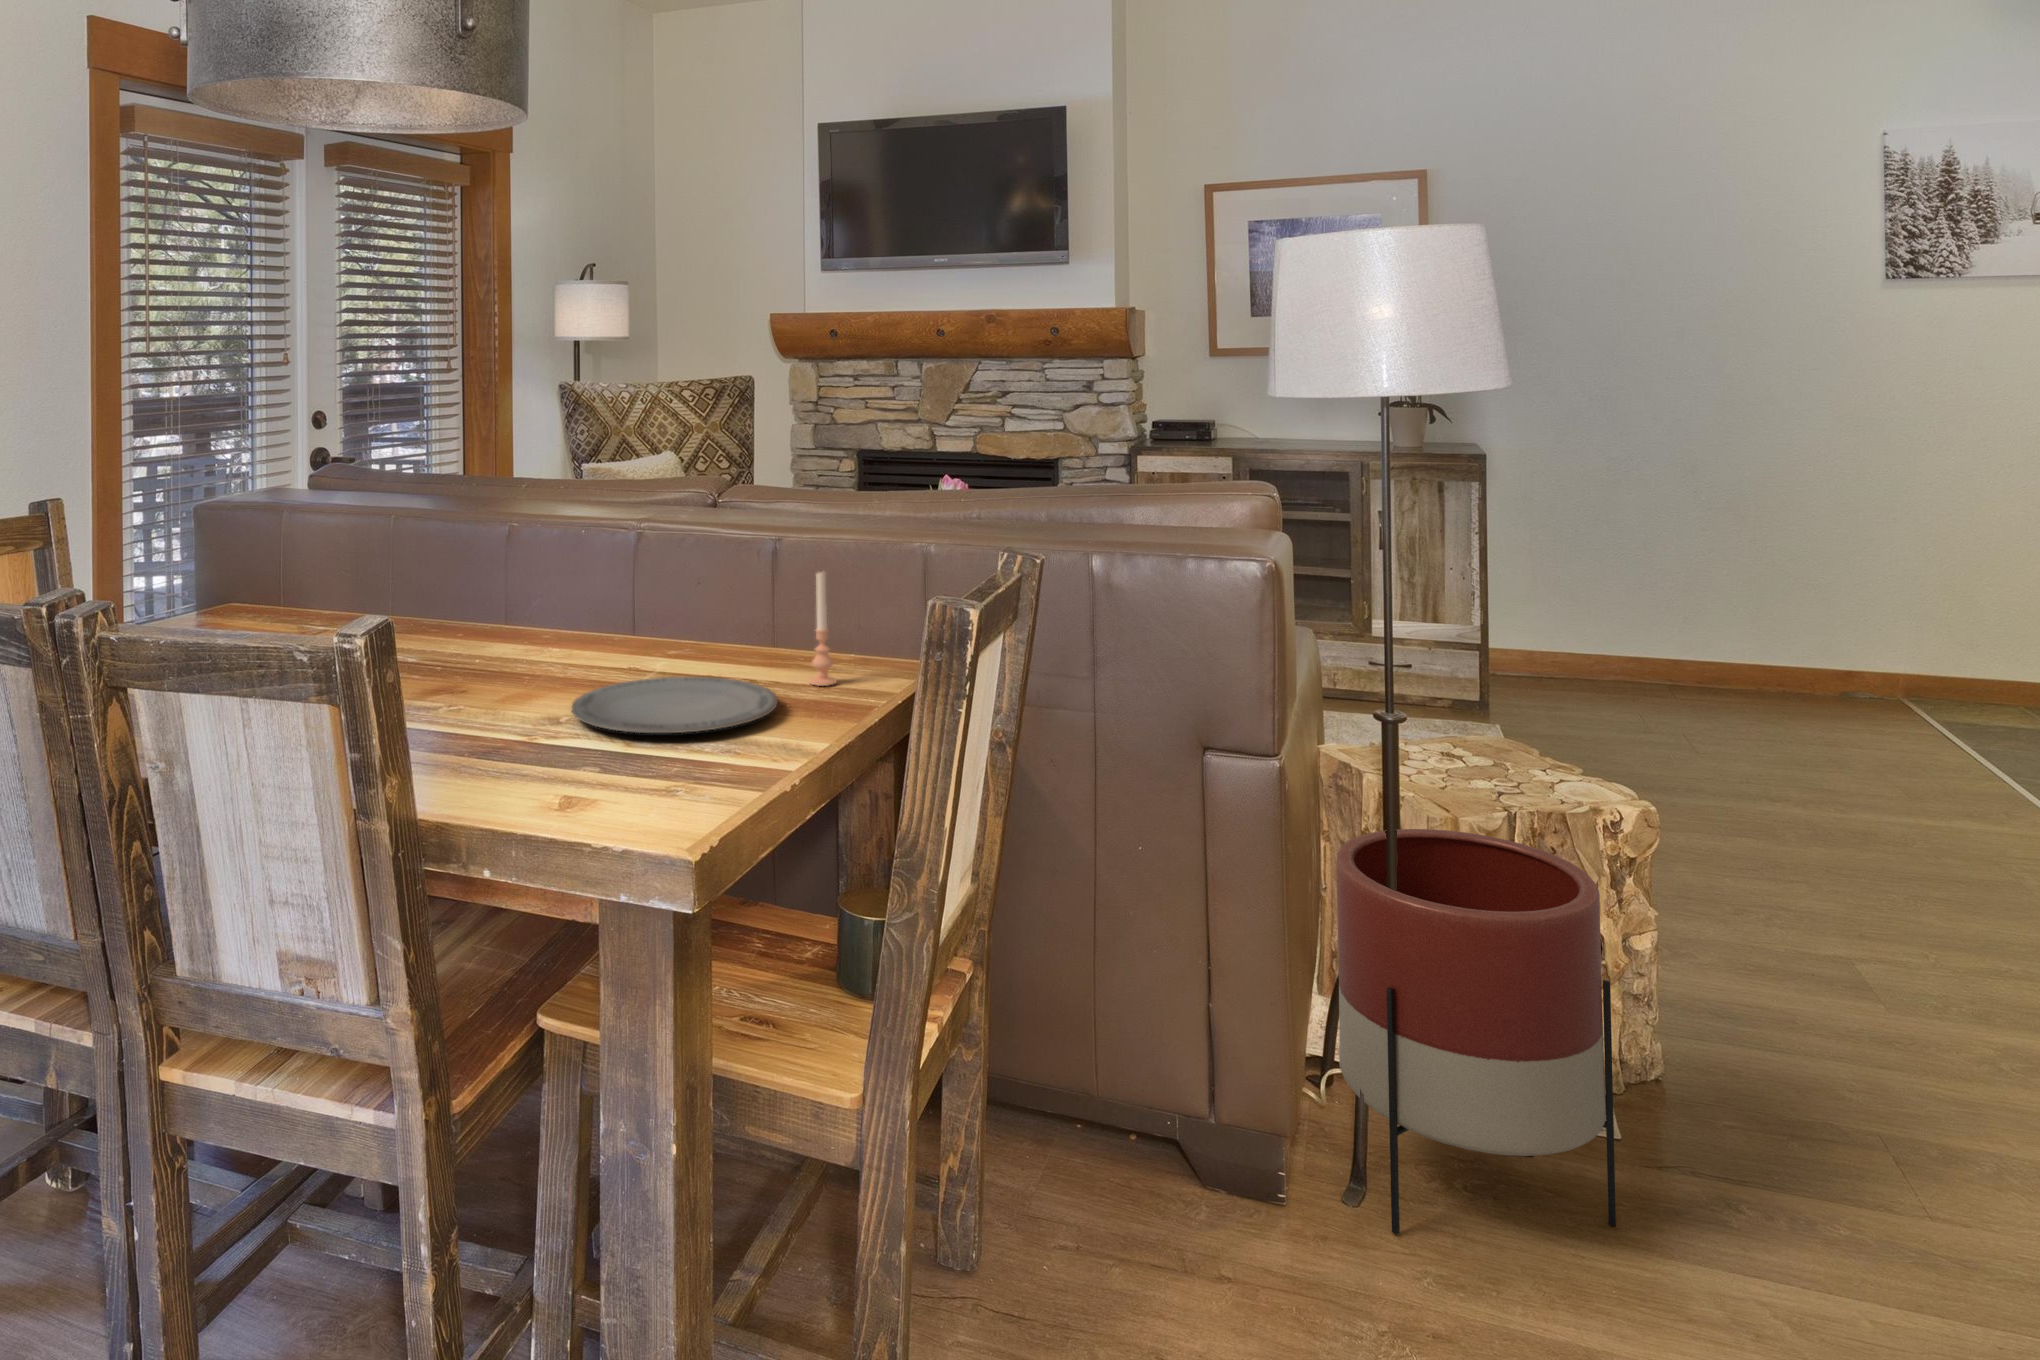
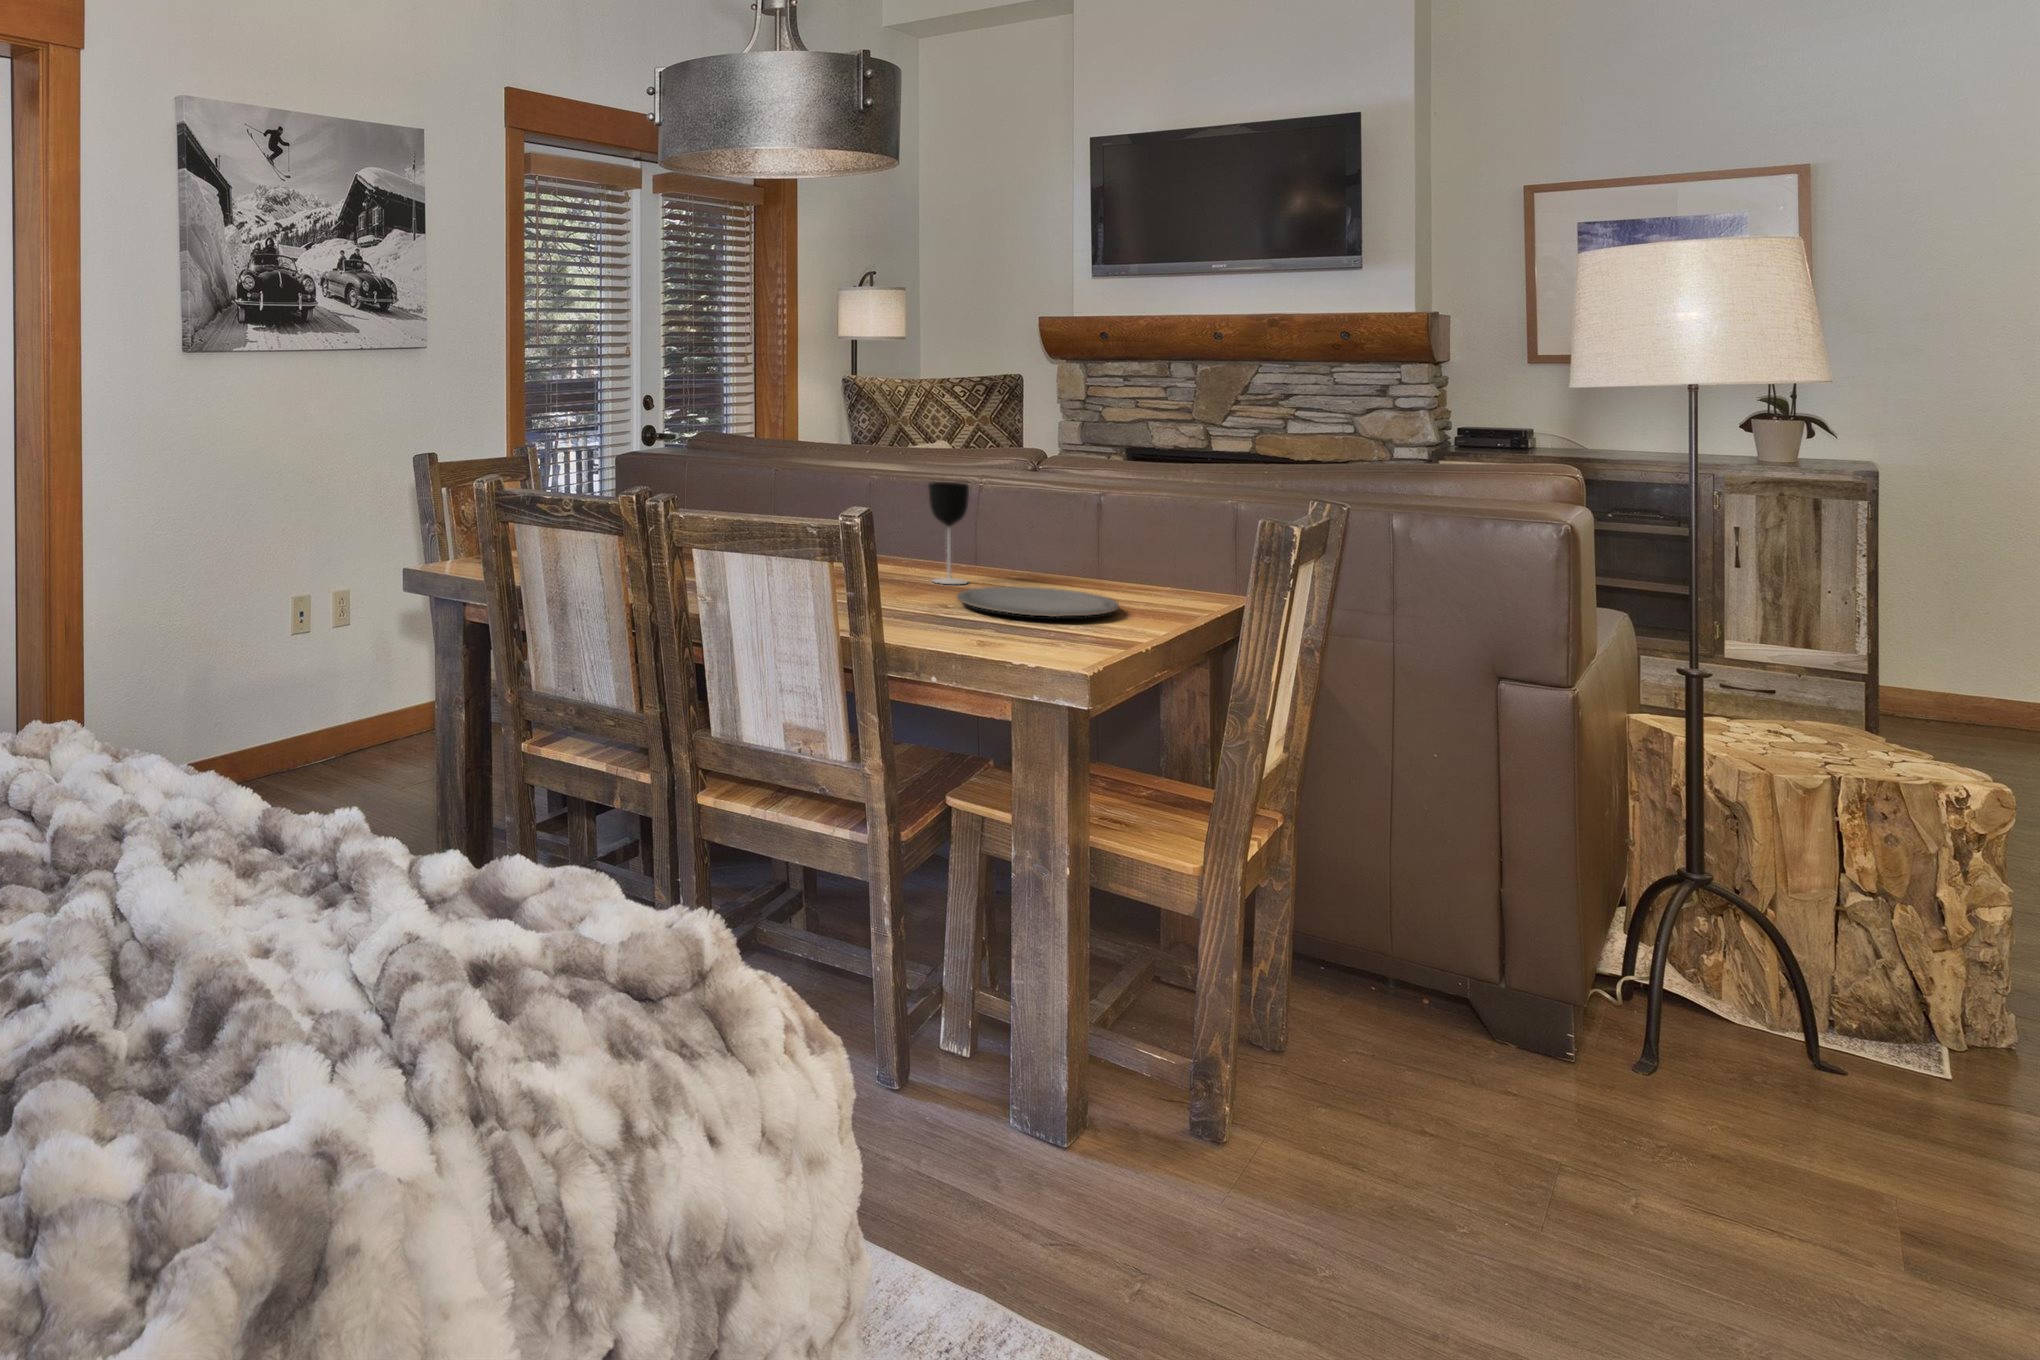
wine glass: none [554,537,607,677] -> present [928,482,969,584]
candle: present [809,572,837,686] -> none [1139,513,1162,602]
planter: present [1336,829,1616,1235] -> none [1634,774,1931,1133]

